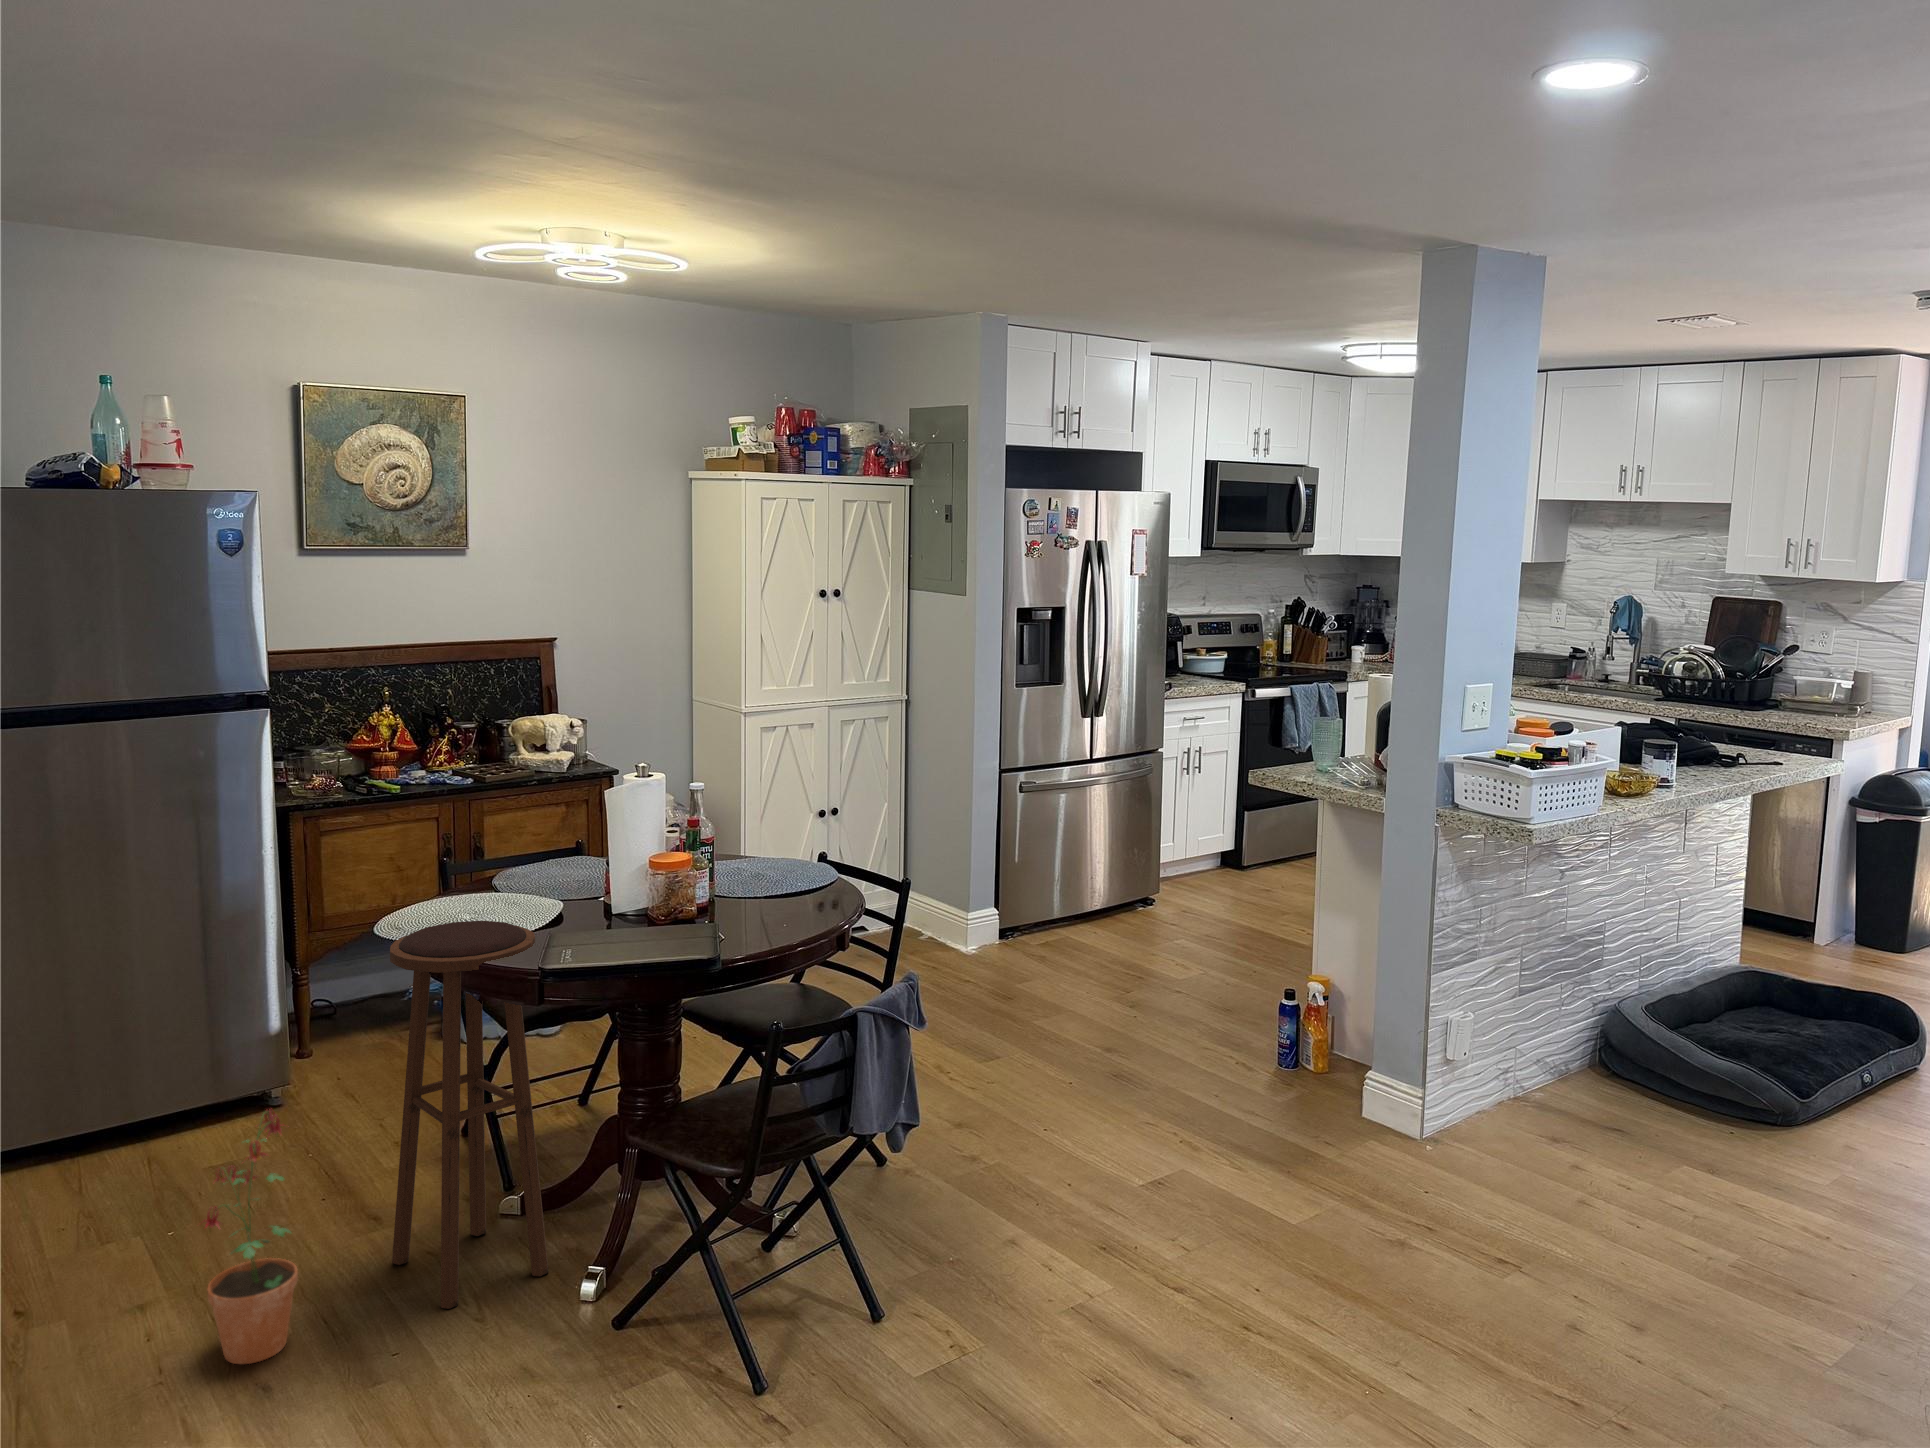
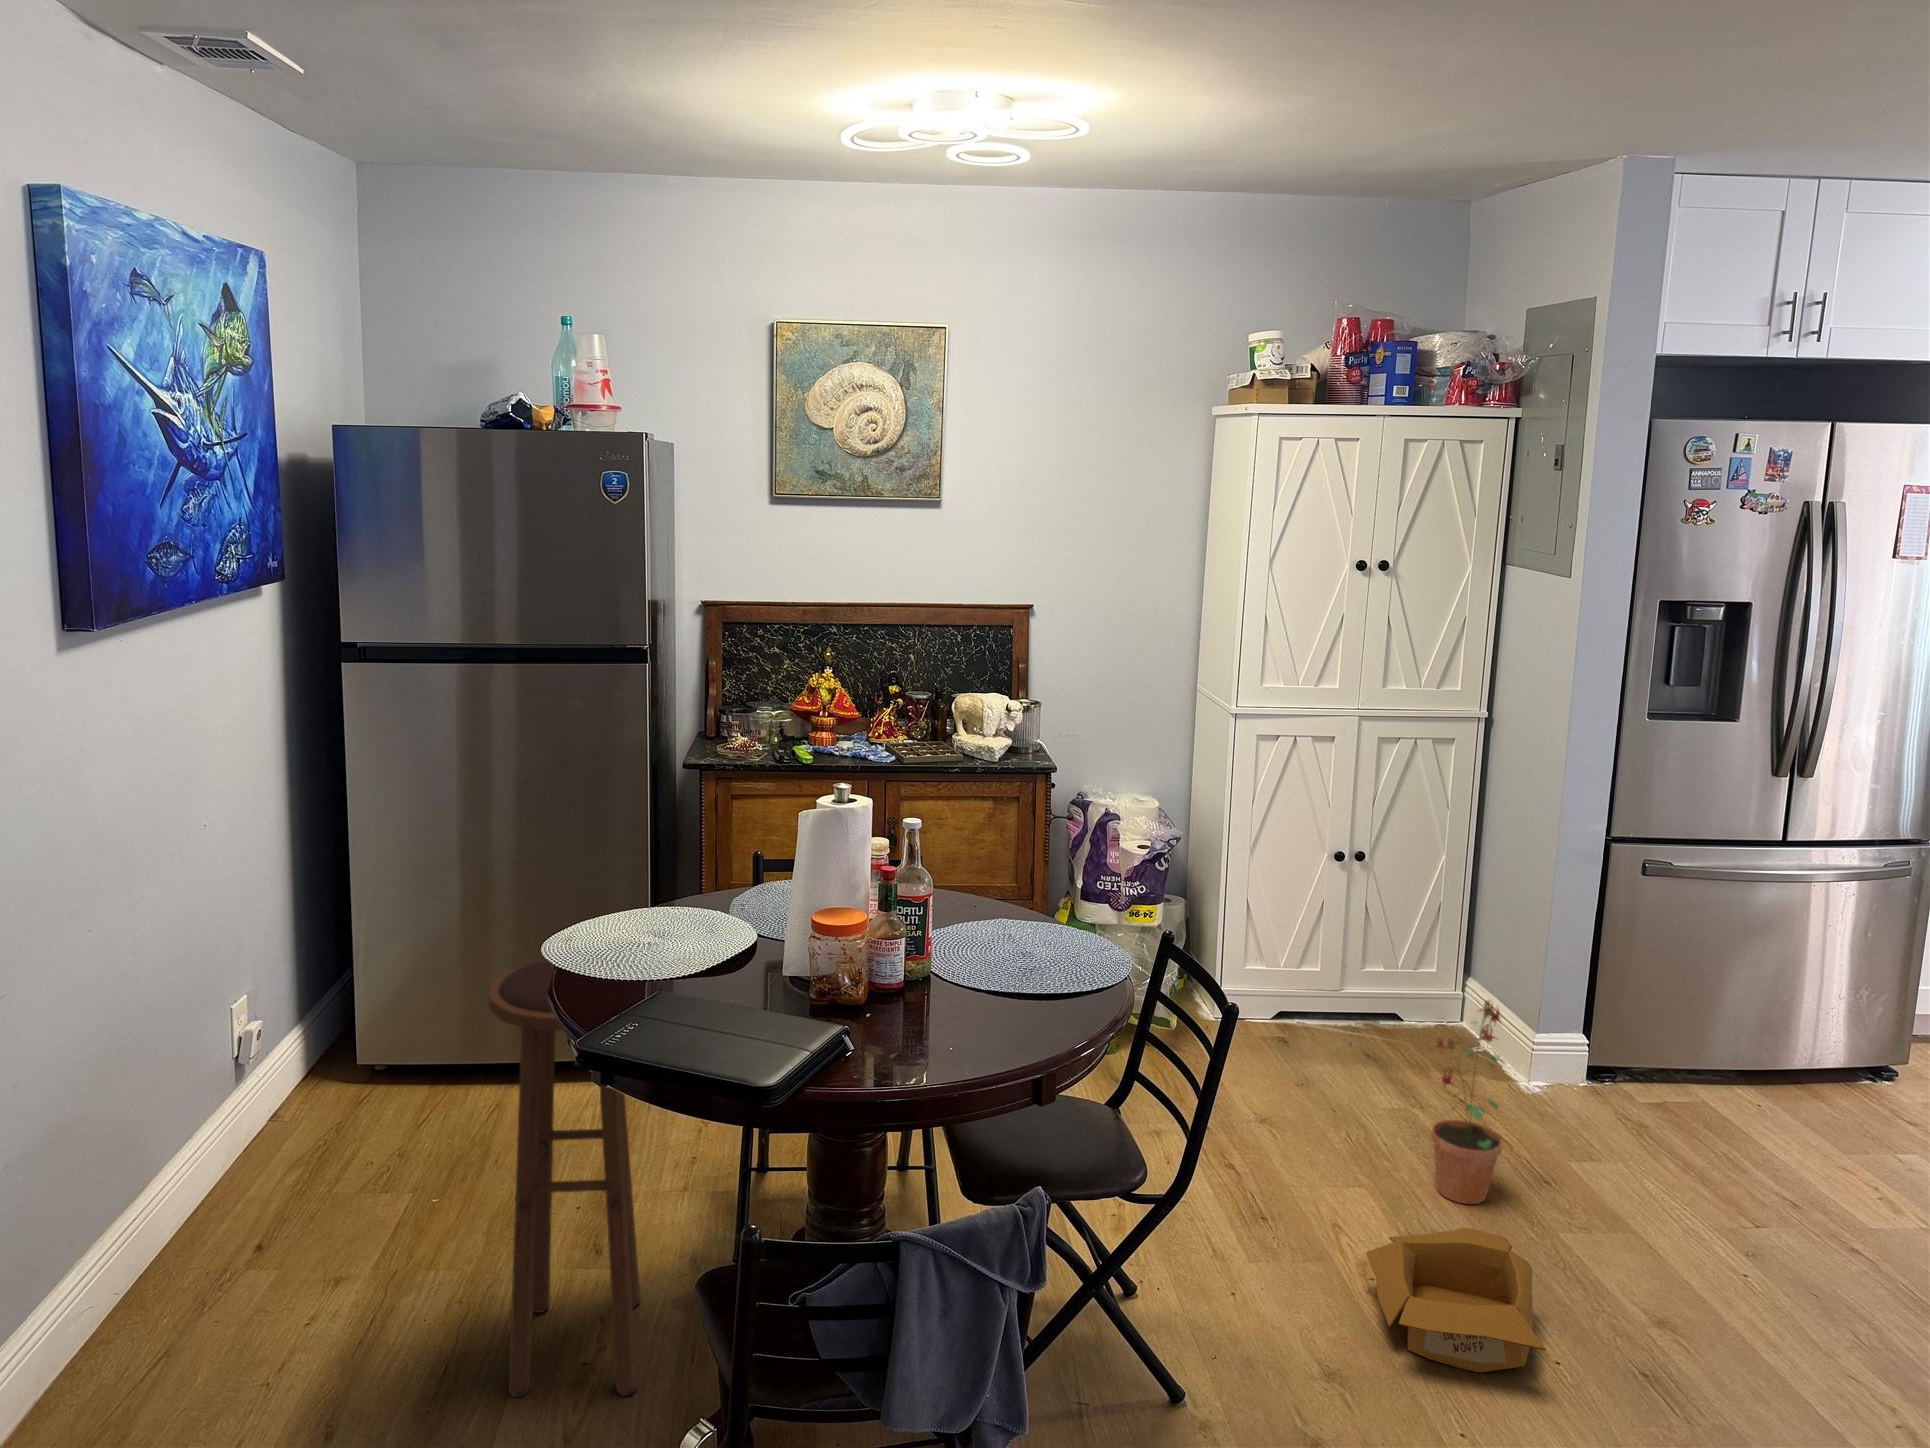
cardboard box: none [968,1008,1098,1085] -> present [1366,1228,1546,1372]
potted plant: present [203,1109,298,1364] -> present [1431,1001,1503,1204]

